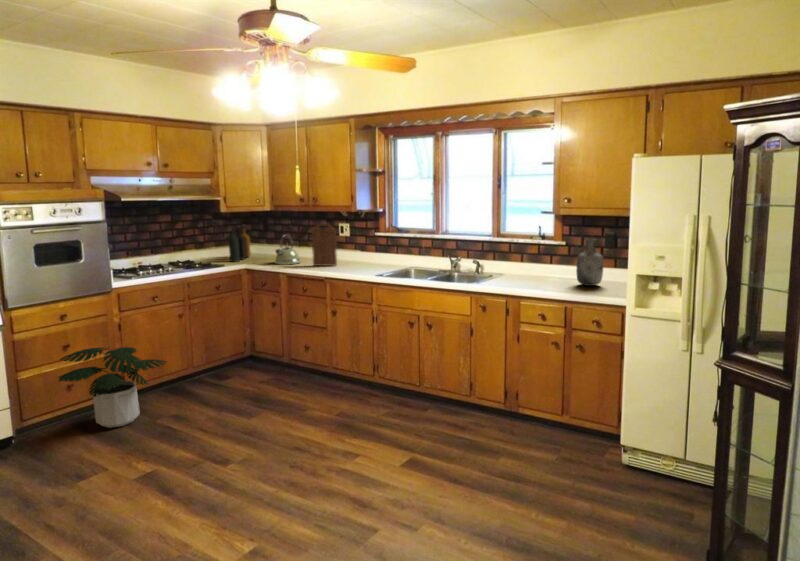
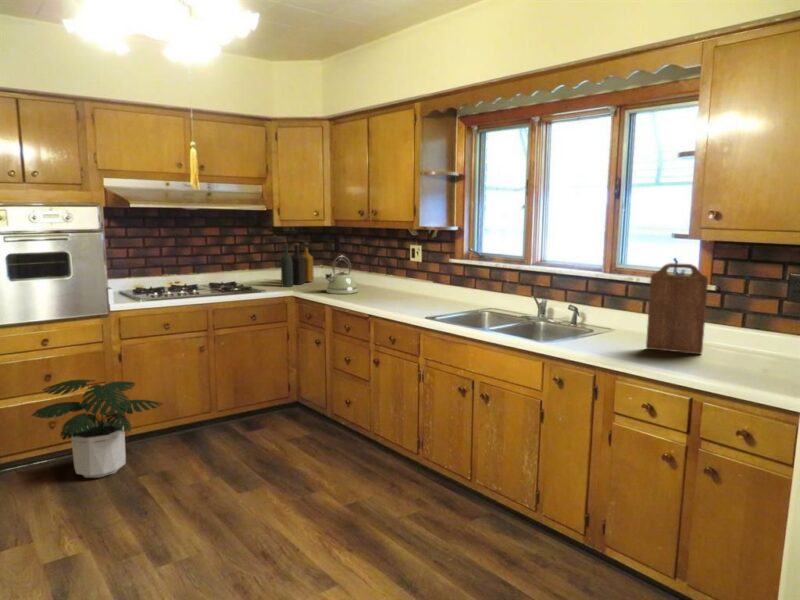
cutting board: present [312,224,337,266] -> present [646,263,708,354]
vase: present [576,238,603,286] -> none [725,281,777,365]

